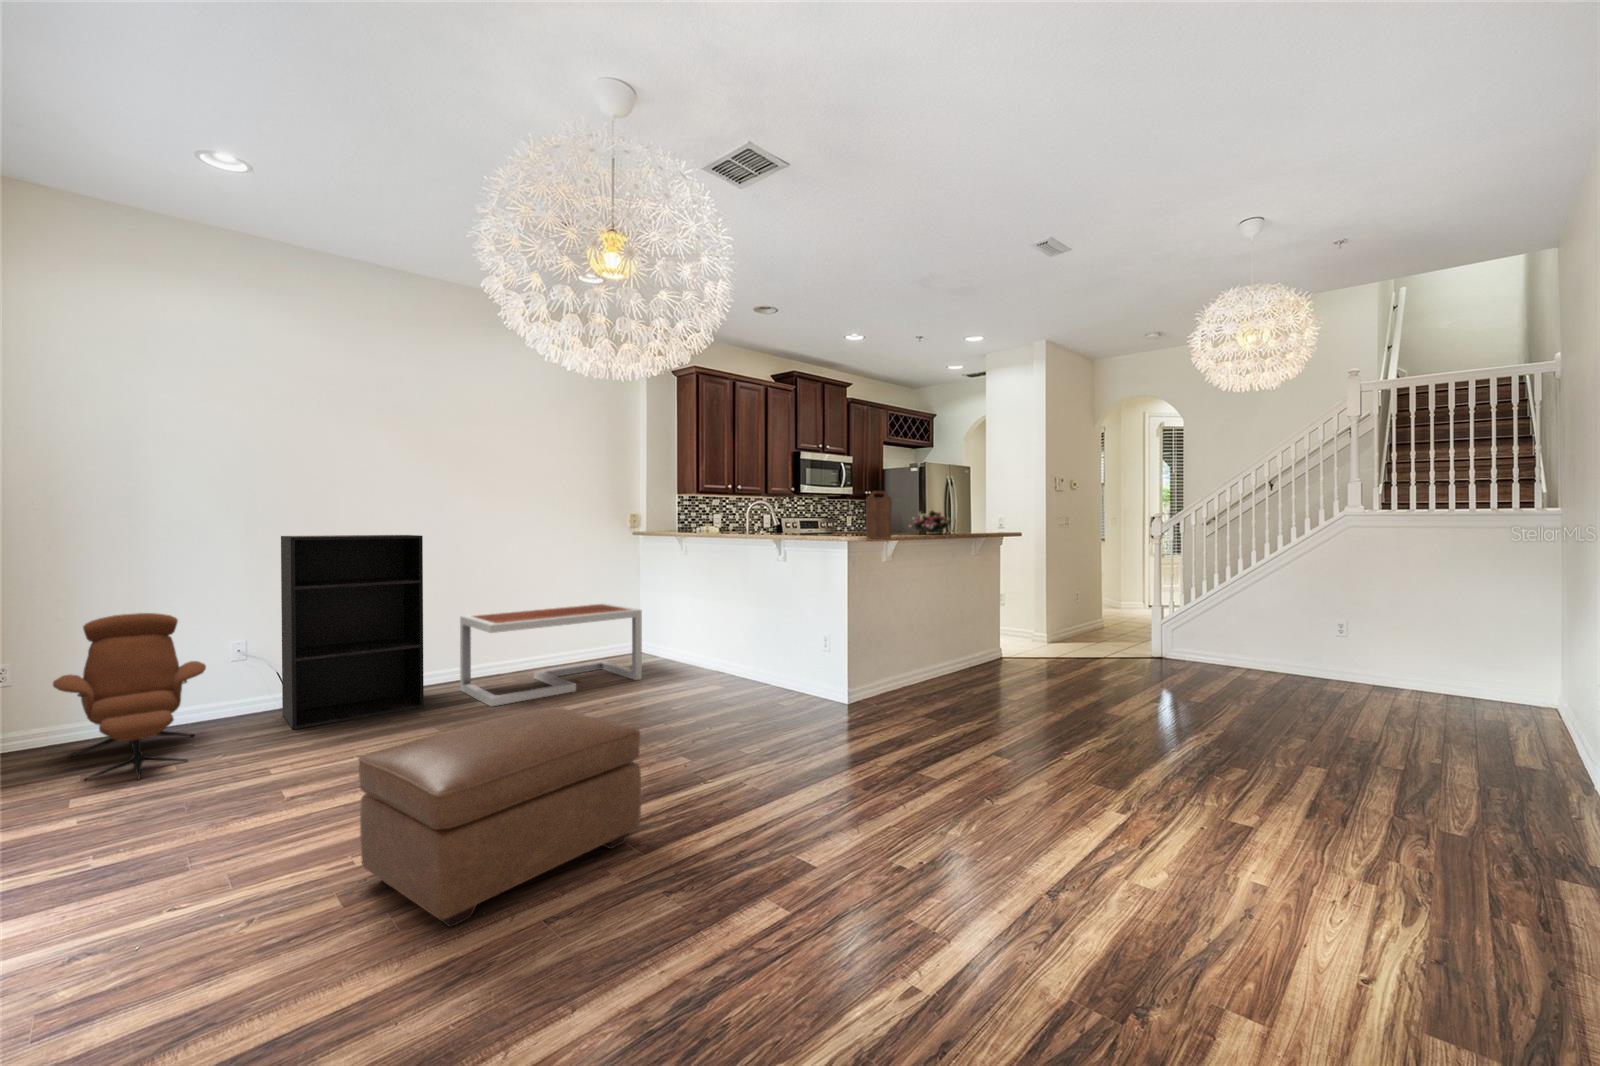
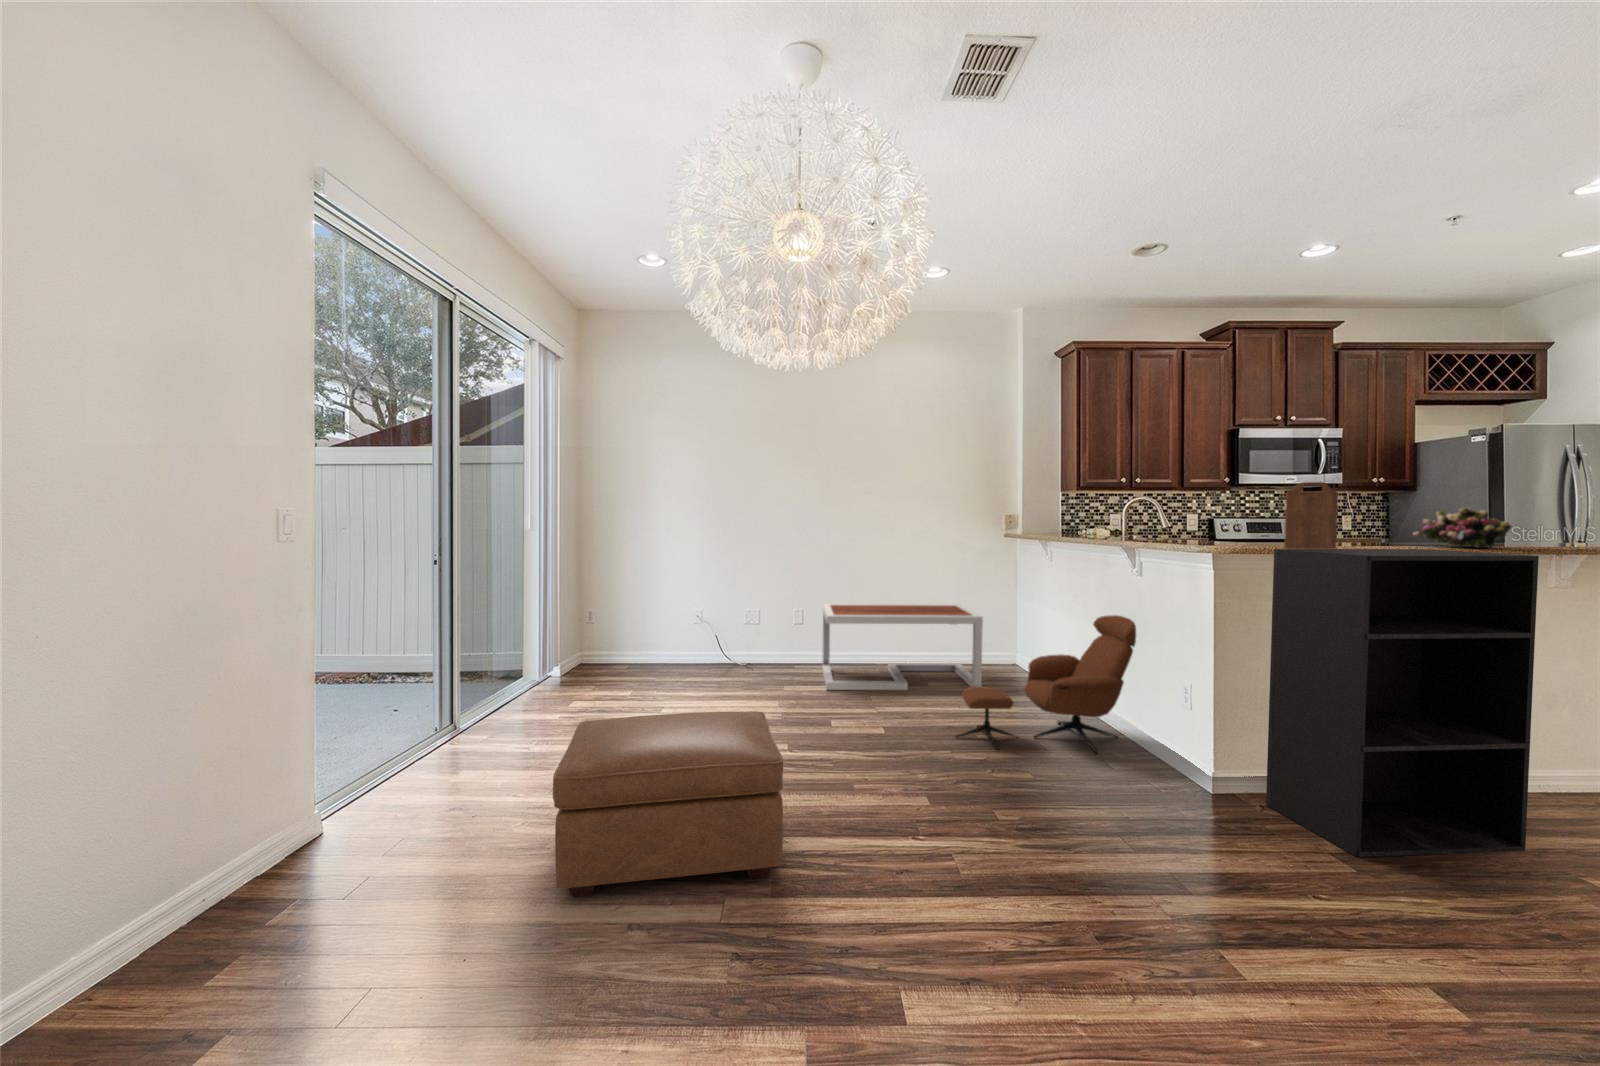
bookshelf: present [281,535,424,729] -> present [1266,549,1539,857]
lounge chair: present [53,613,206,780] -> present [956,615,1136,754]

